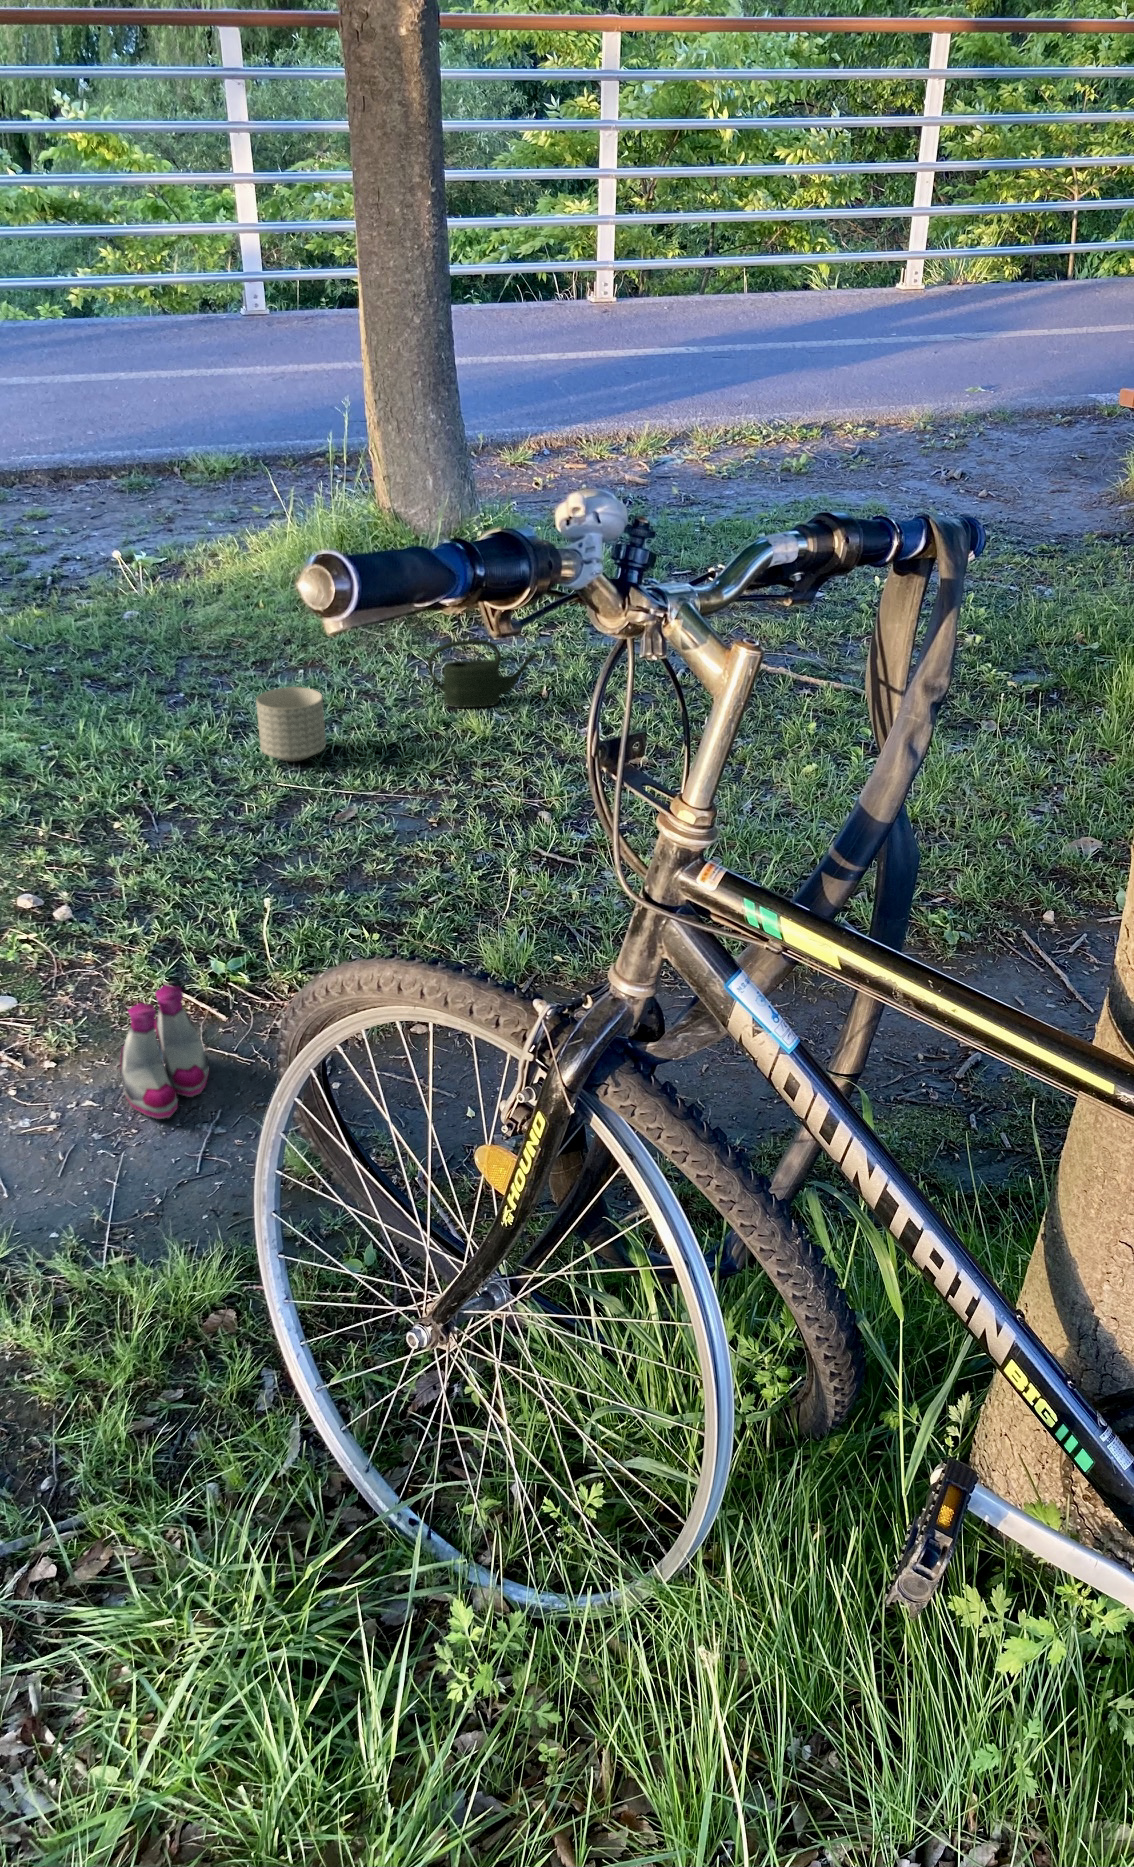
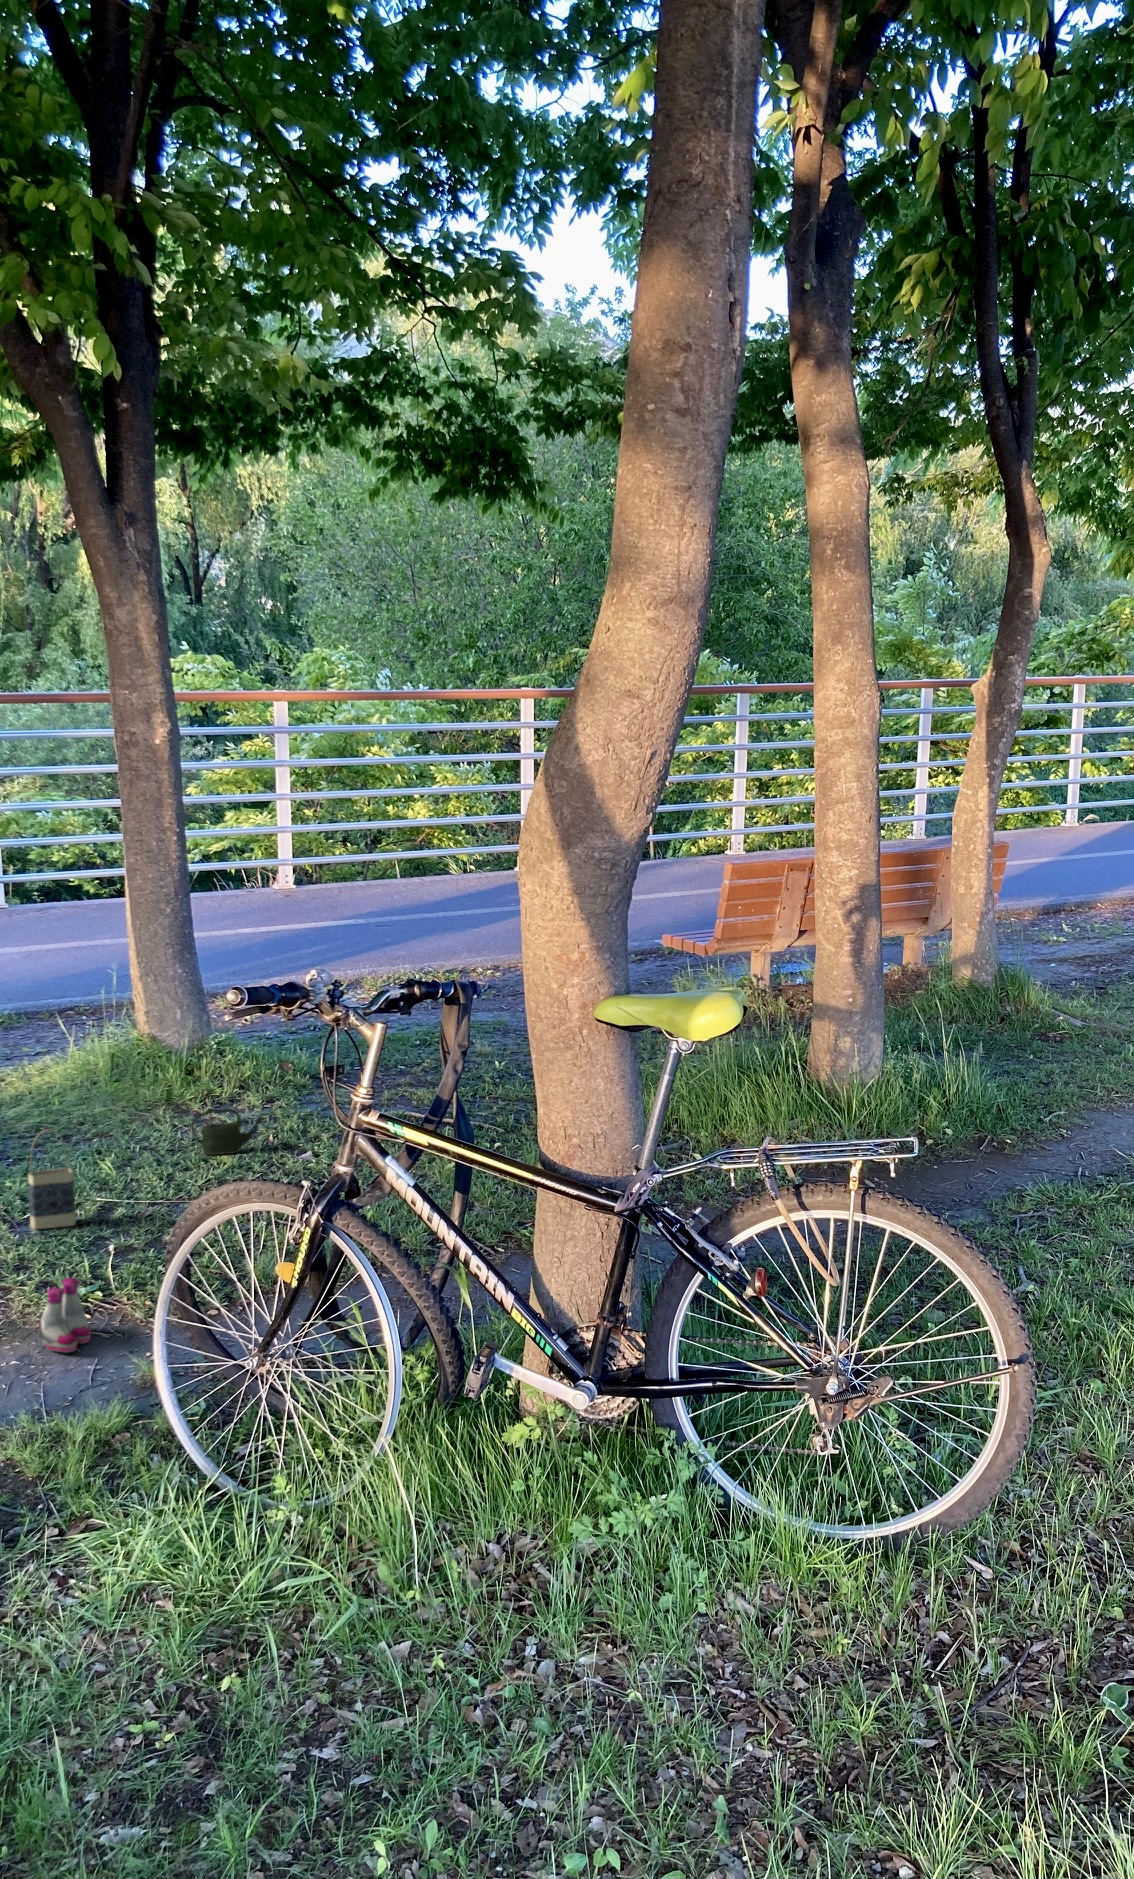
bag: none [157,687,236,838] -> present [28,1130,76,1229]
planter: present [256,687,326,761] -> none [81,1141,127,1188]

